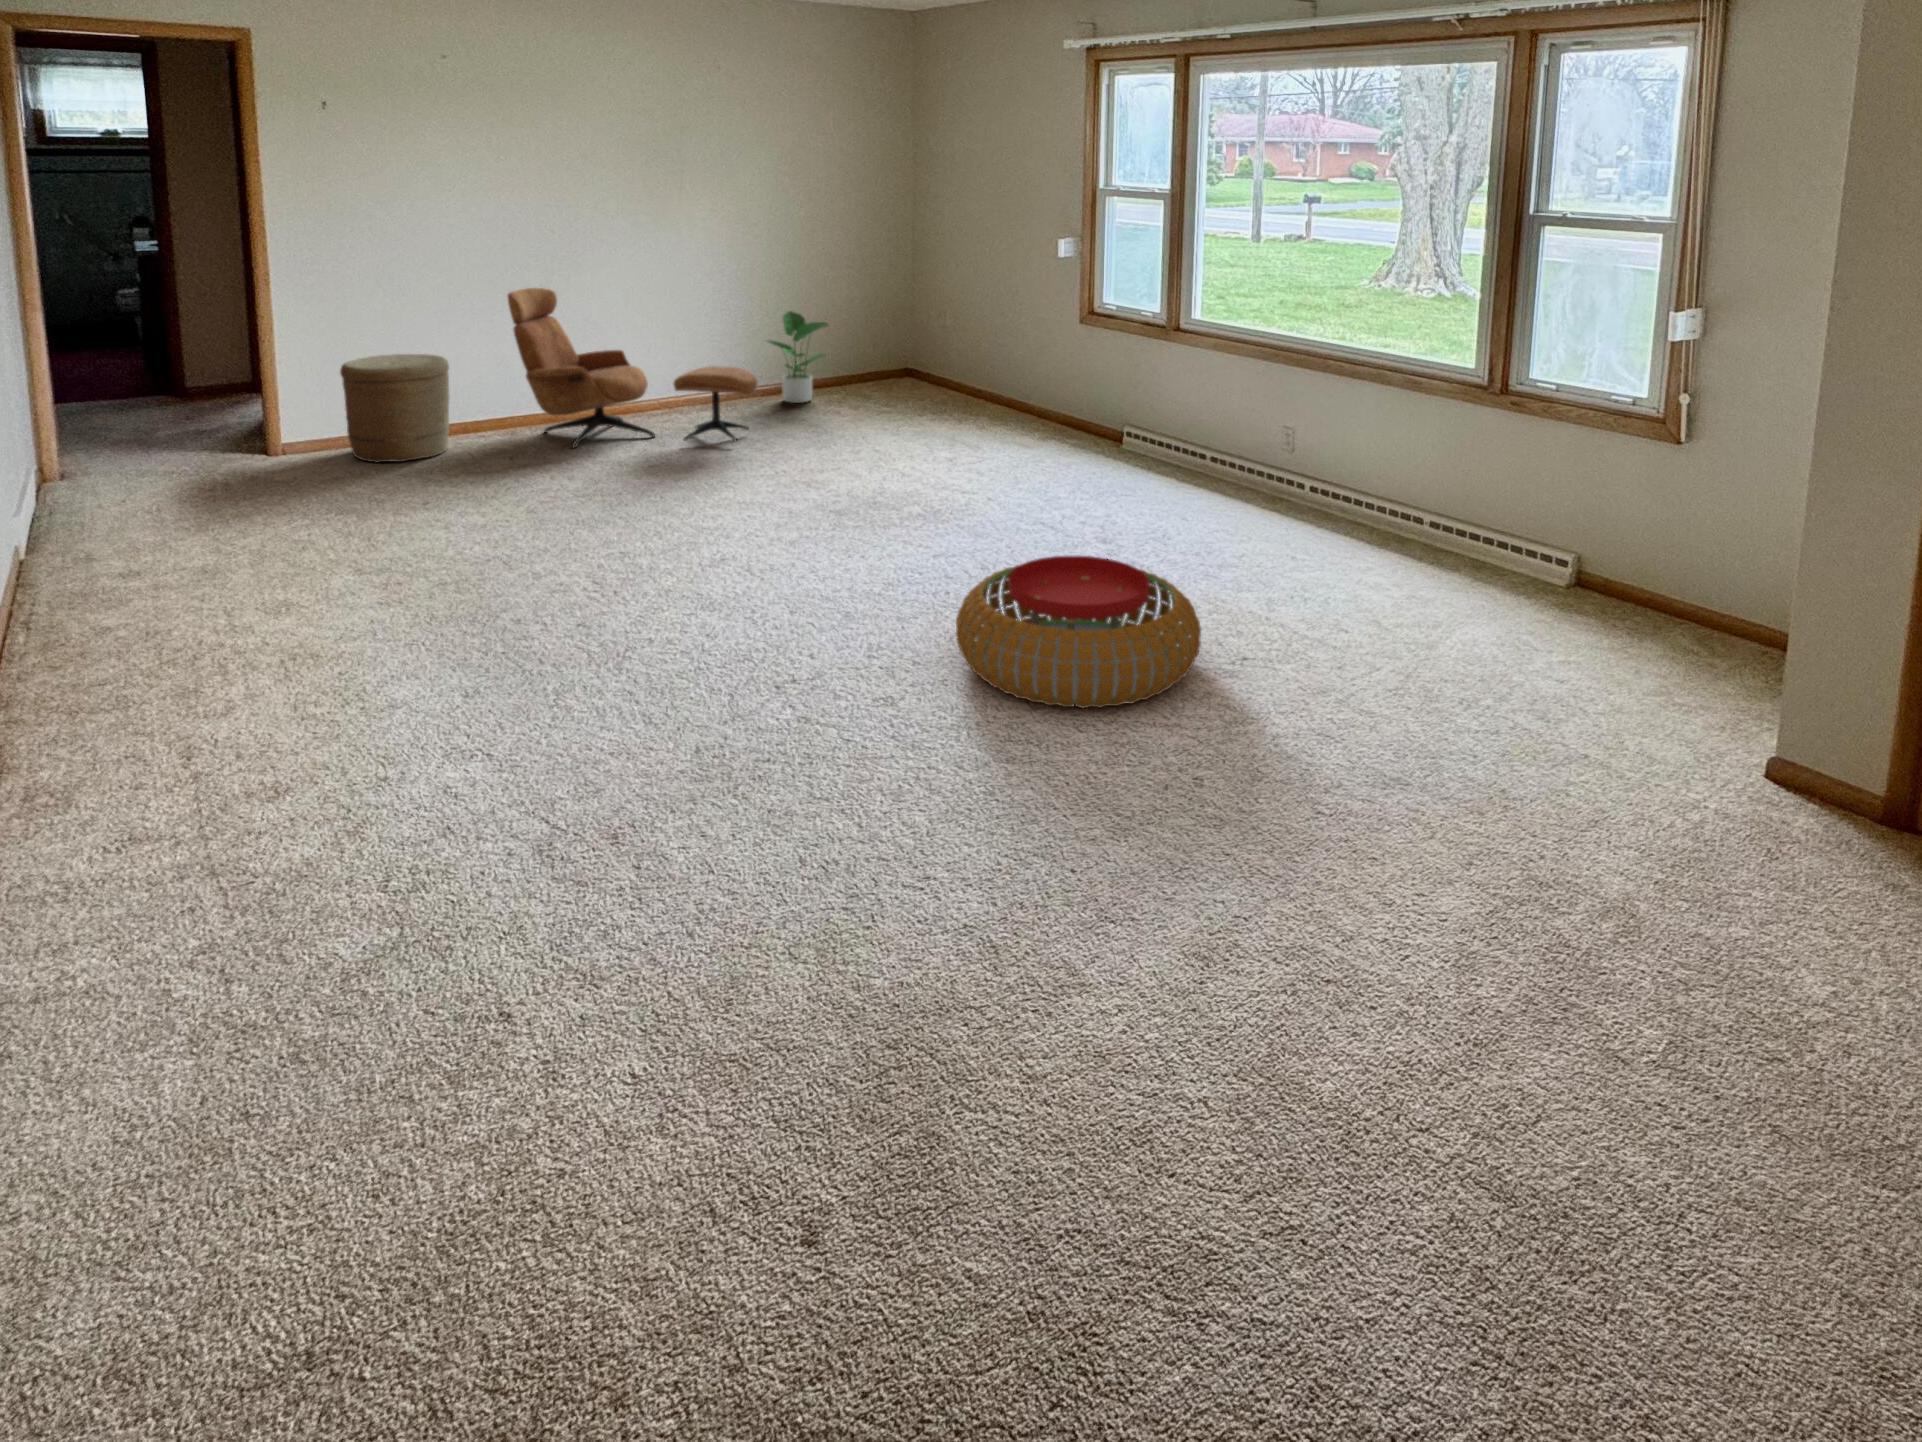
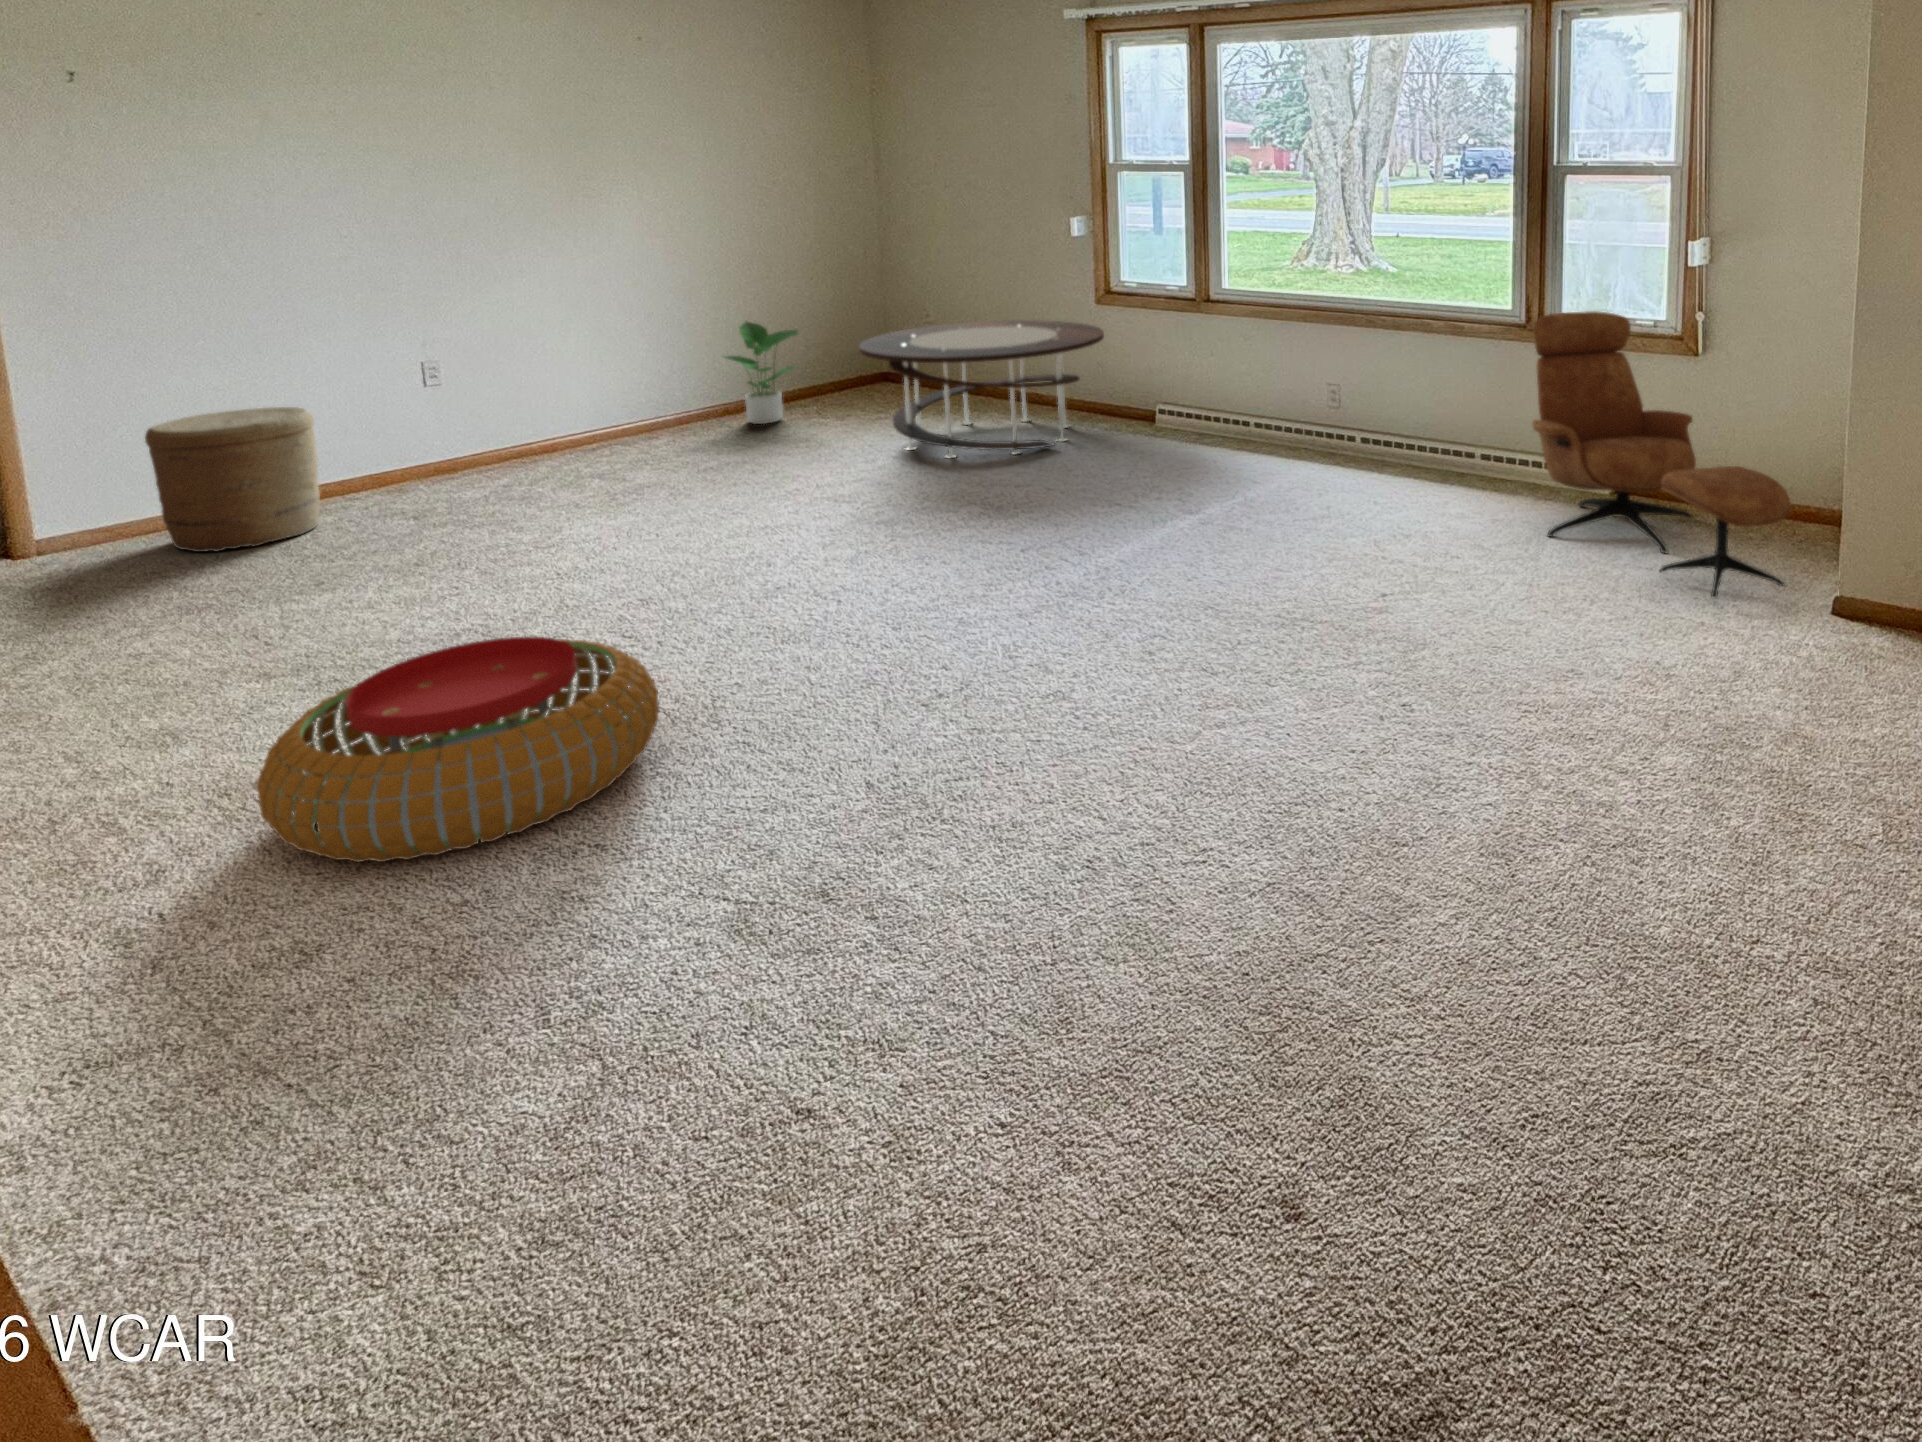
lounge chair: present [508,288,758,448] -> present [1532,311,1791,598]
coffee table: none [861,328,1083,459] -> present [859,320,1104,459]
pouf: present [956,556,1201,708] -> present [256,636,660,862]

